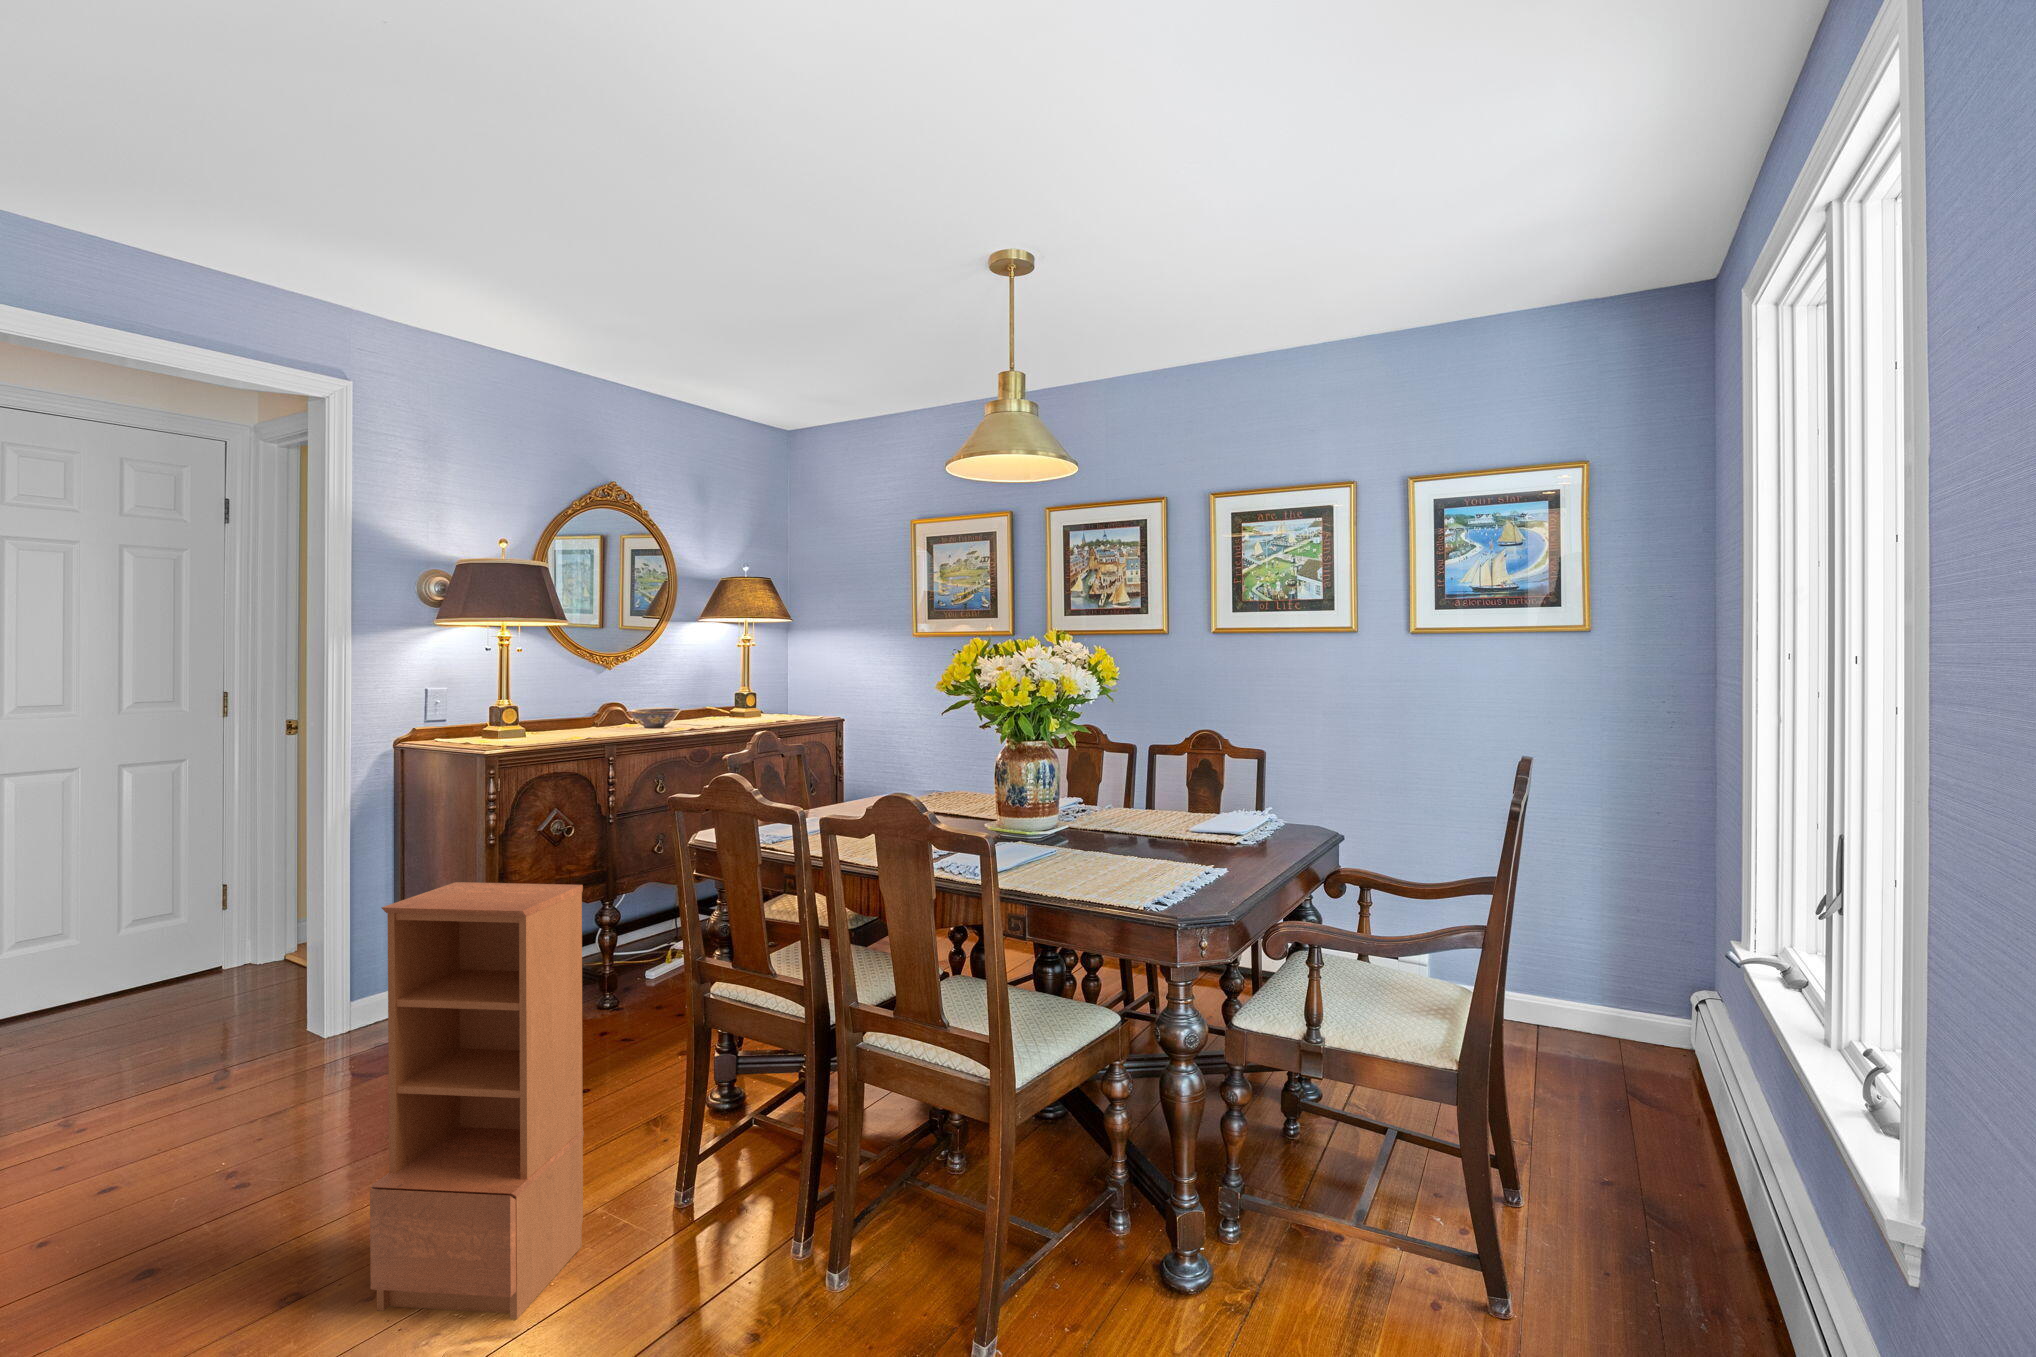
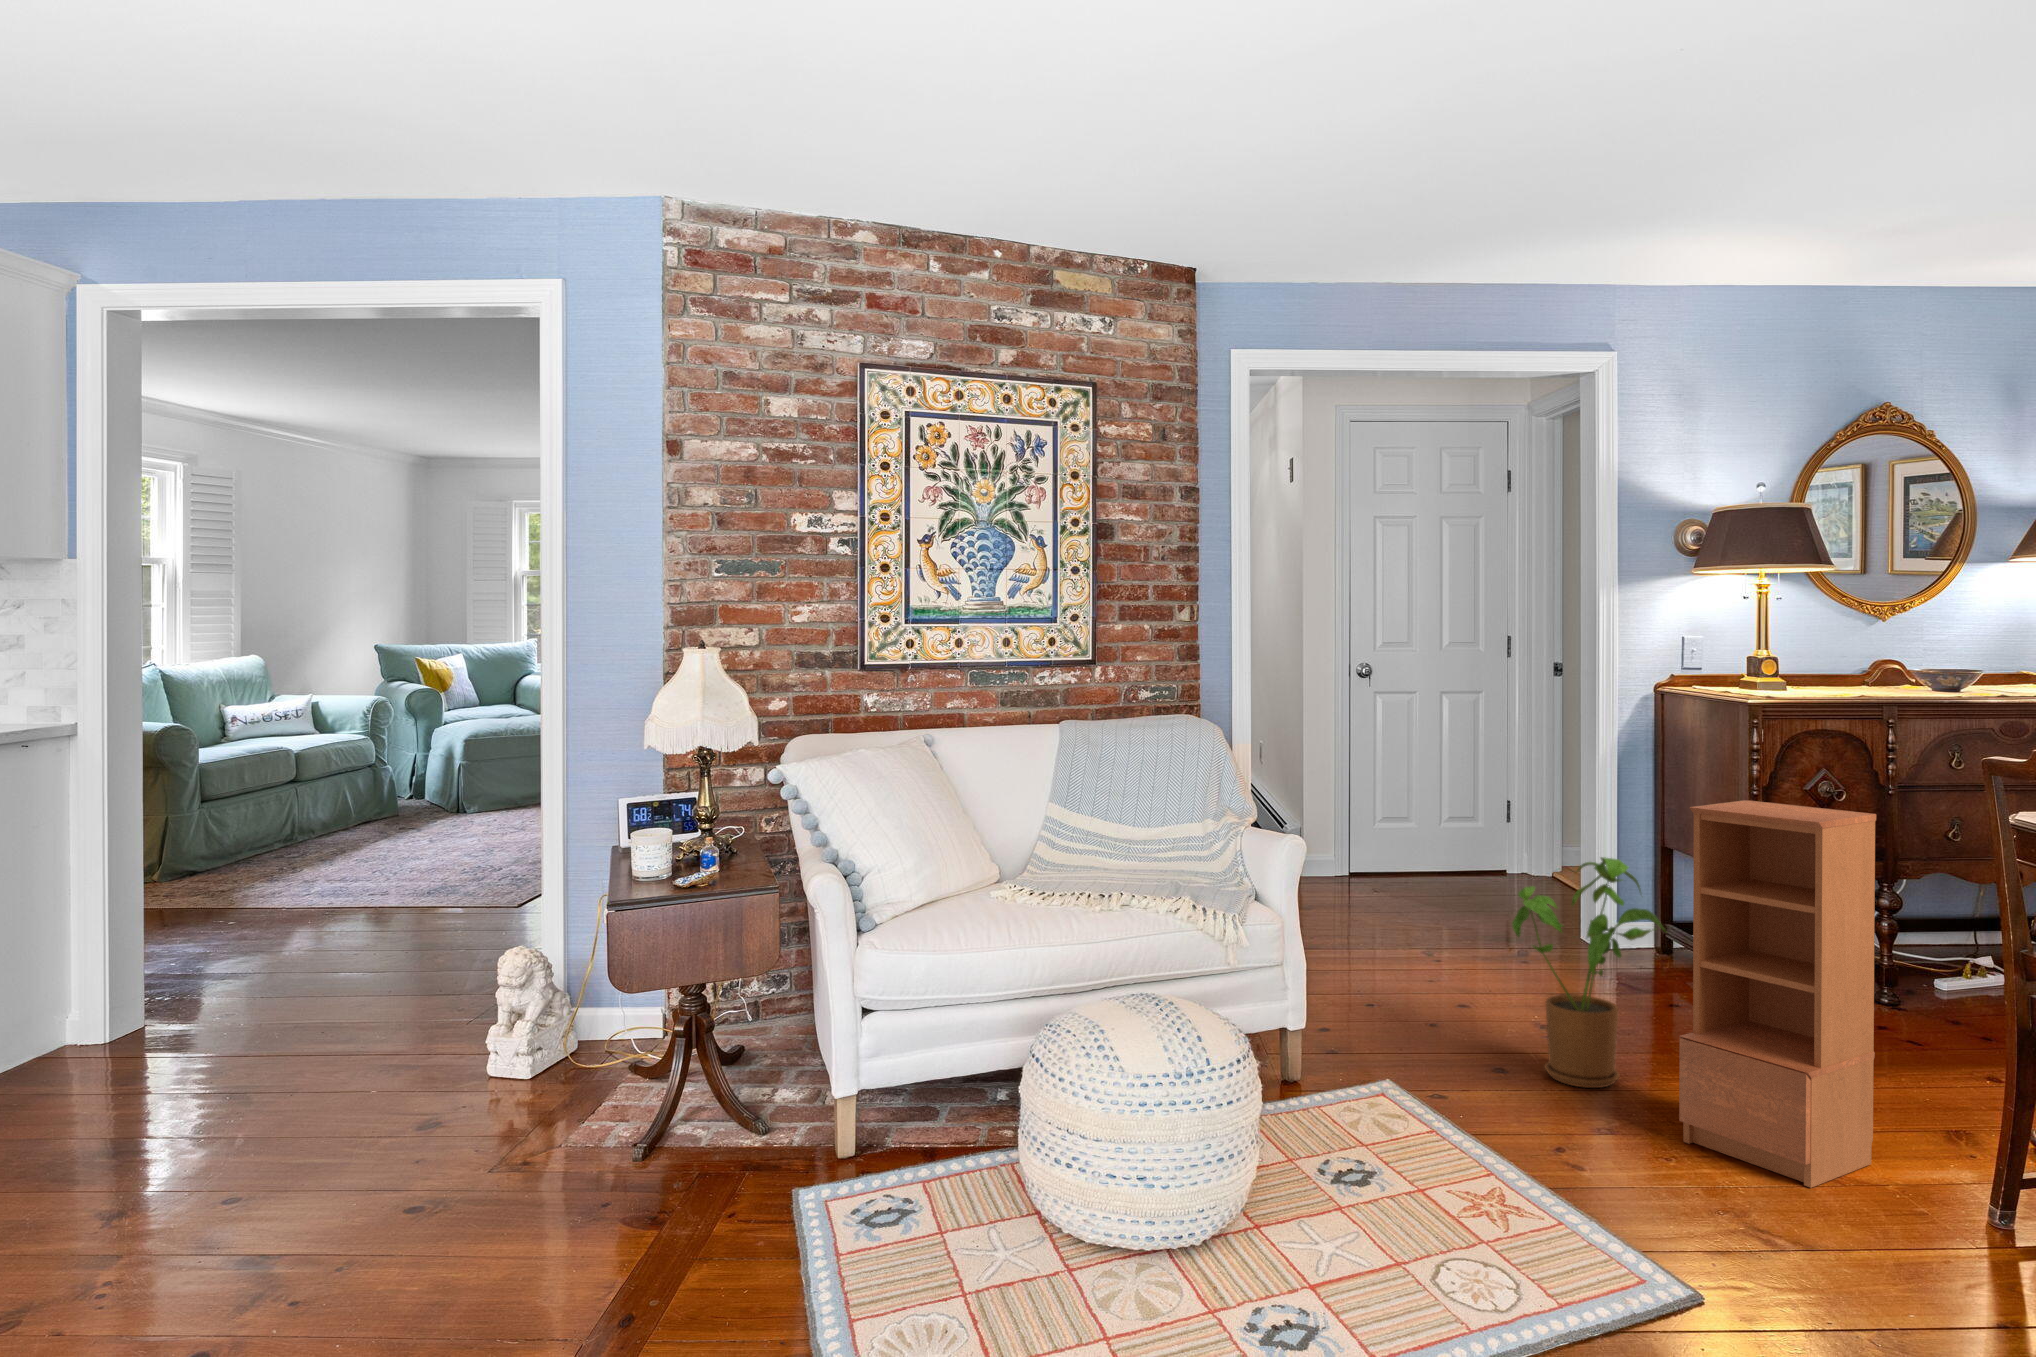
house plant: none [152,966,368,1272] -> present [1512,857,1664,1088]

